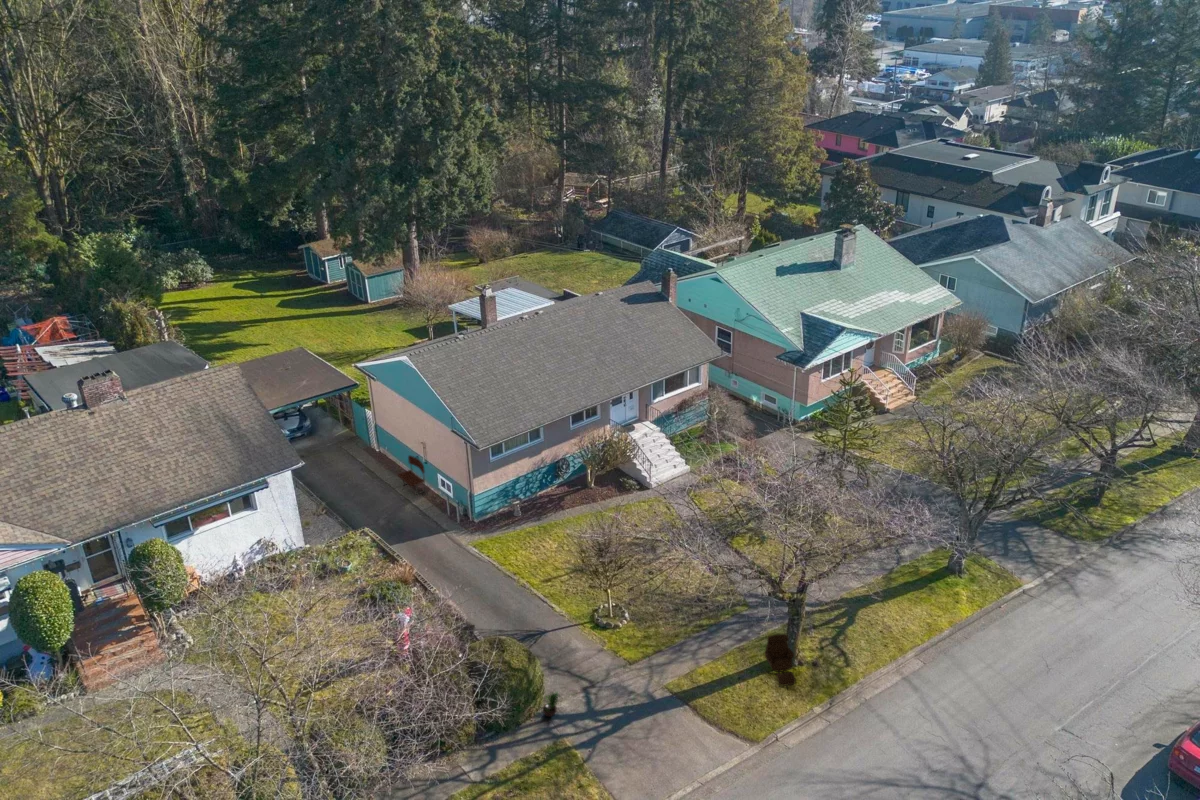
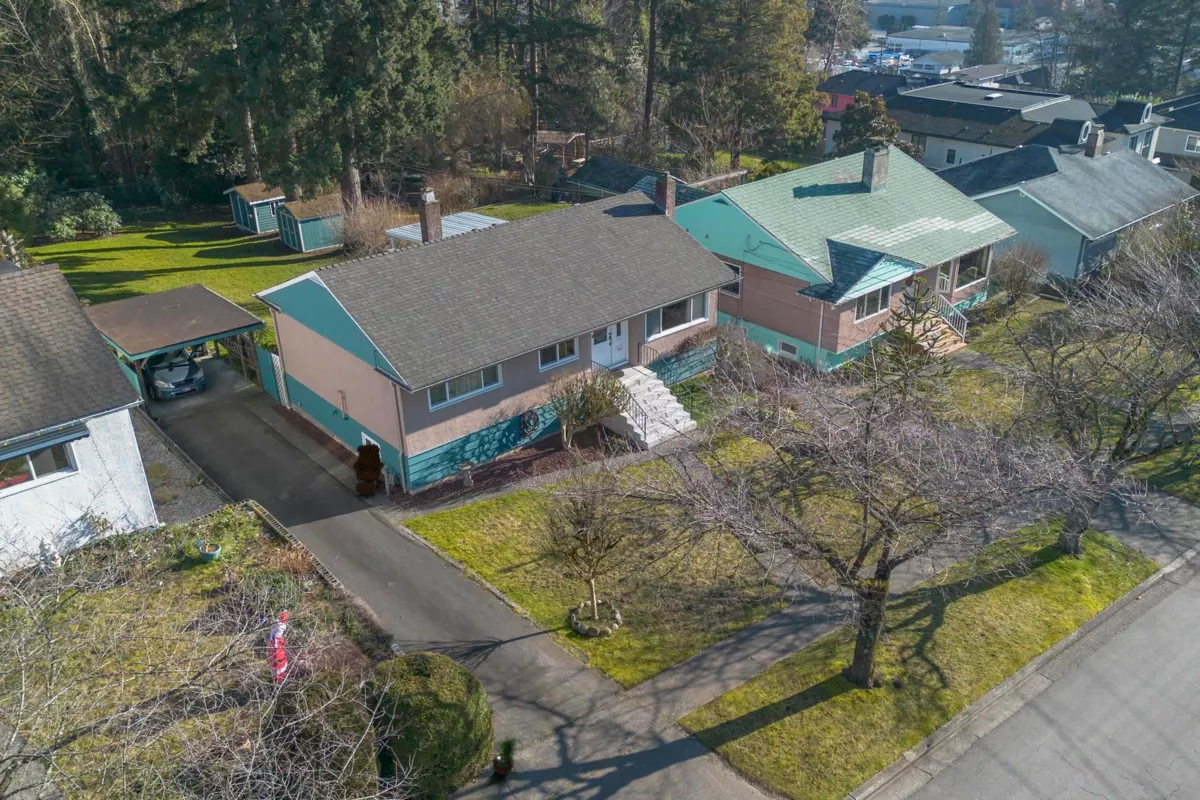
bench: present [398,456,425,494] -> none [309,409,347,461]
lounge chair: present [765,634,796,686] -> present [353,444,385,497]

